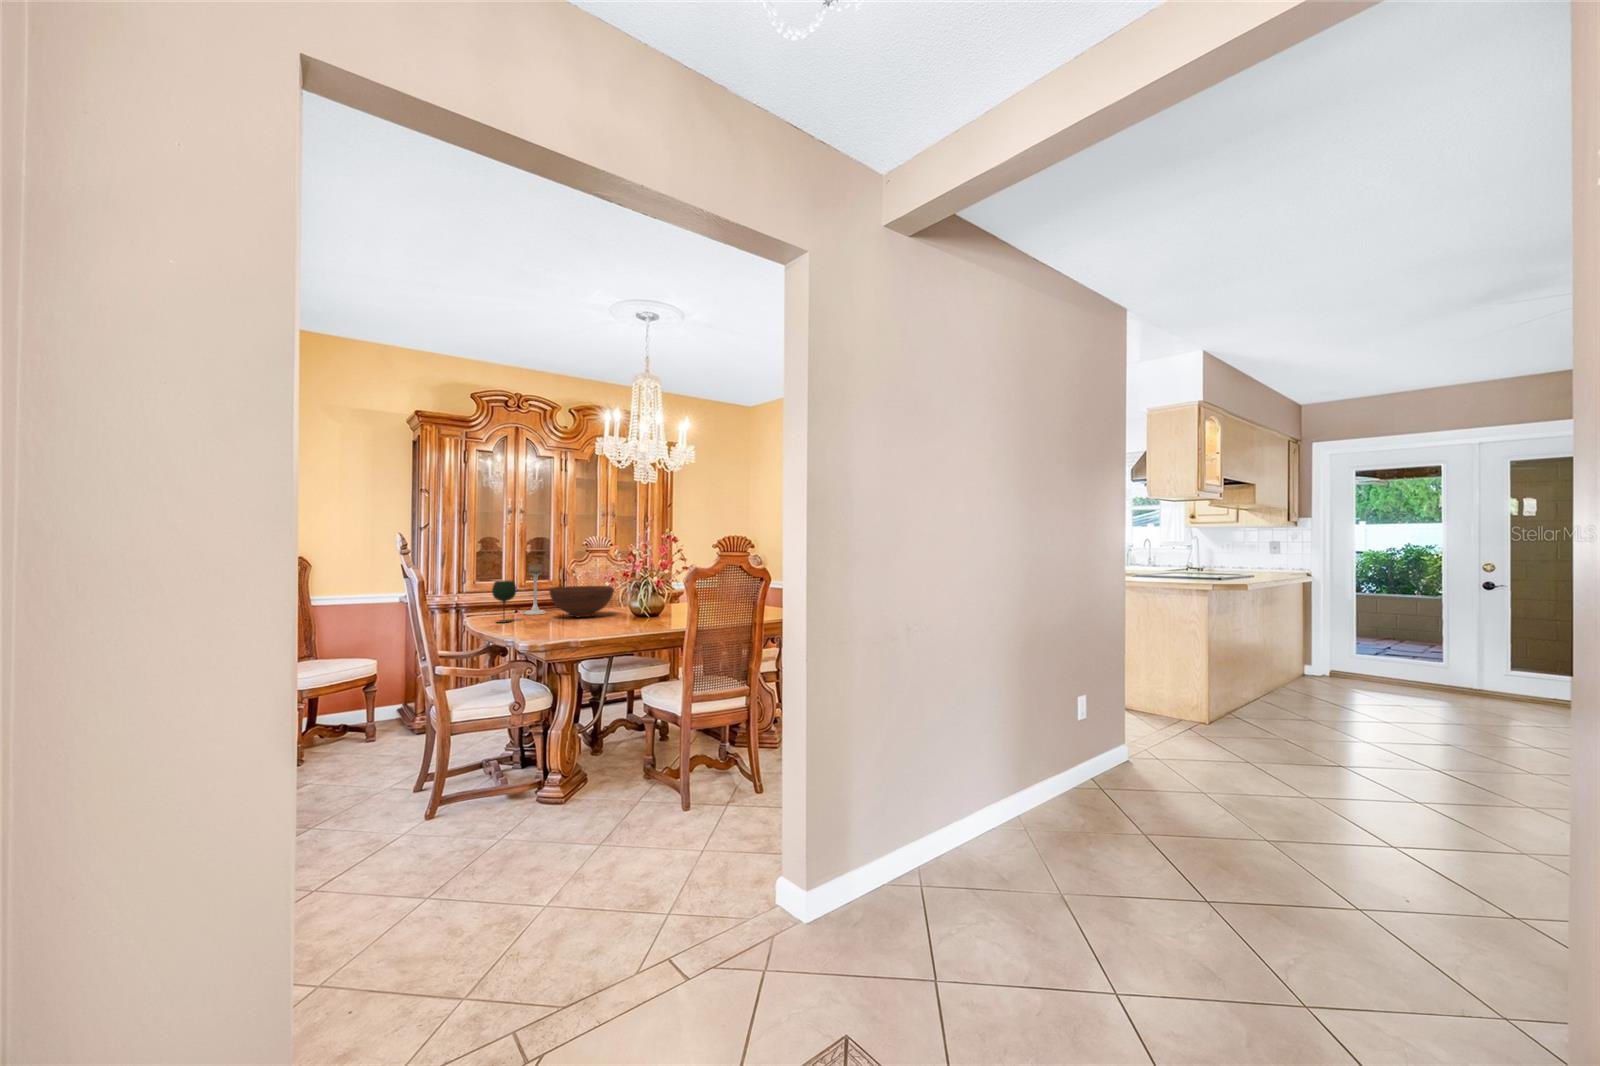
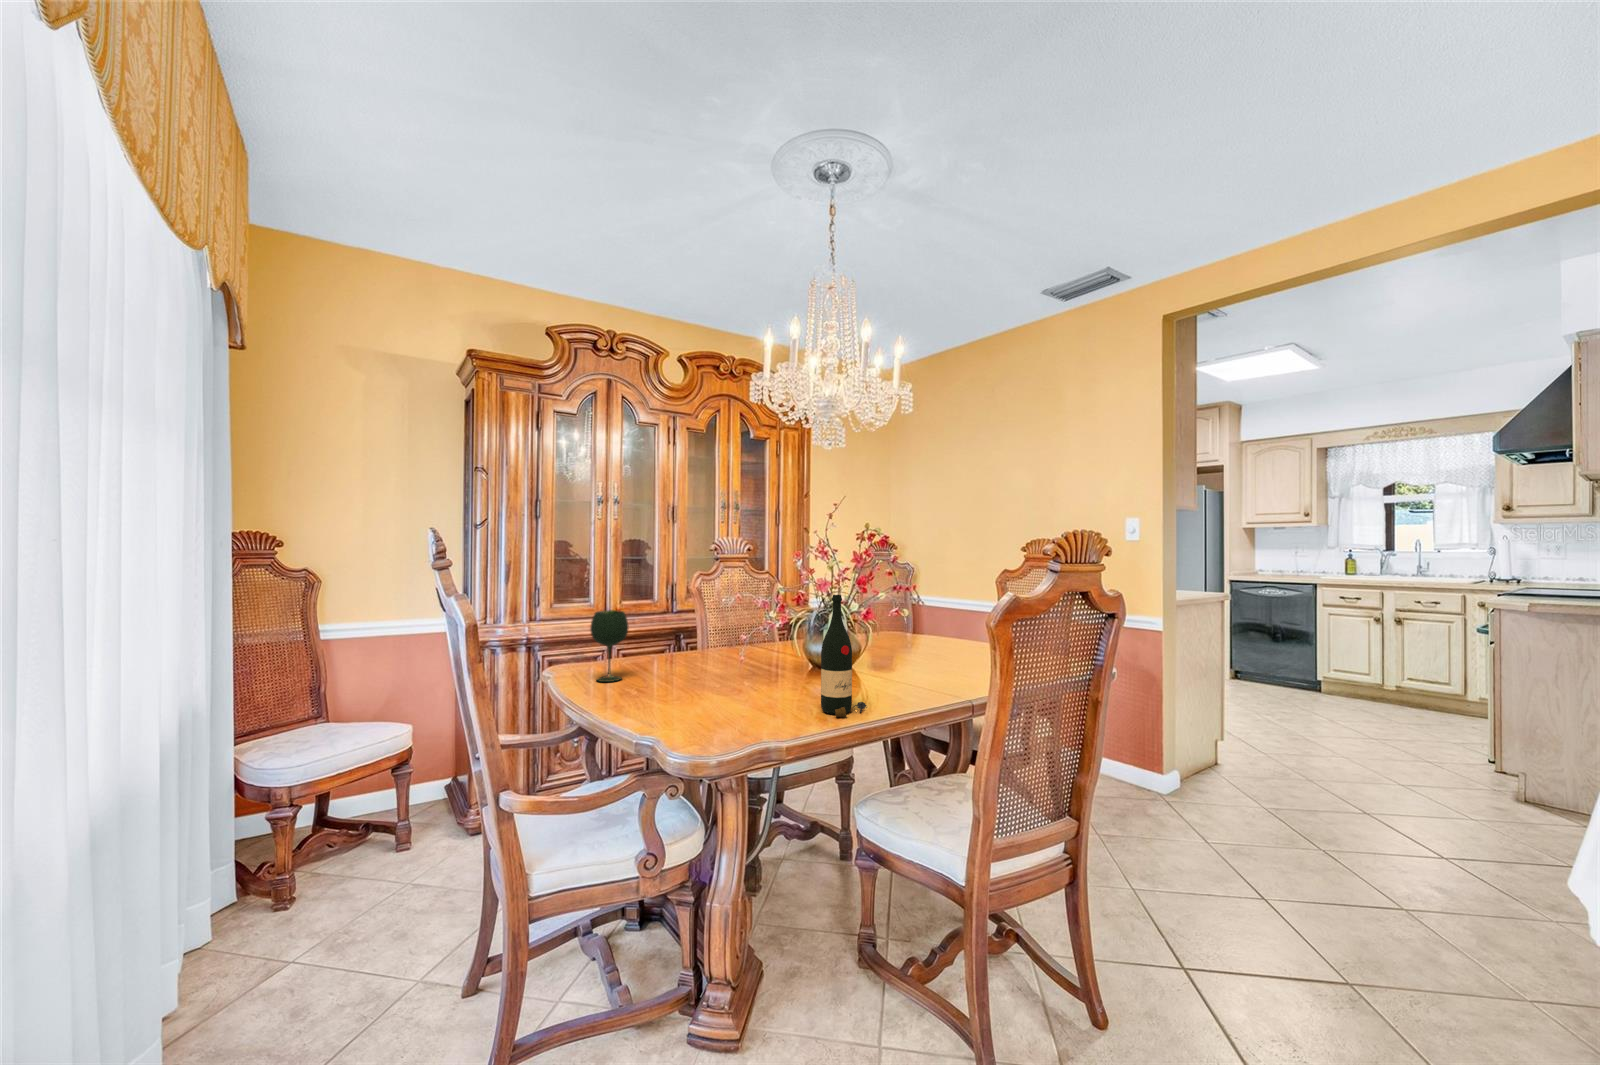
candle holder: present [524,564,546,615] -> none [630,579,662,659]
wine bottle: none [613,566,639,630] -> present [821,595,867,717]
fruit bowl: present [549,586,614,617] -> none [677,615,776,670]

